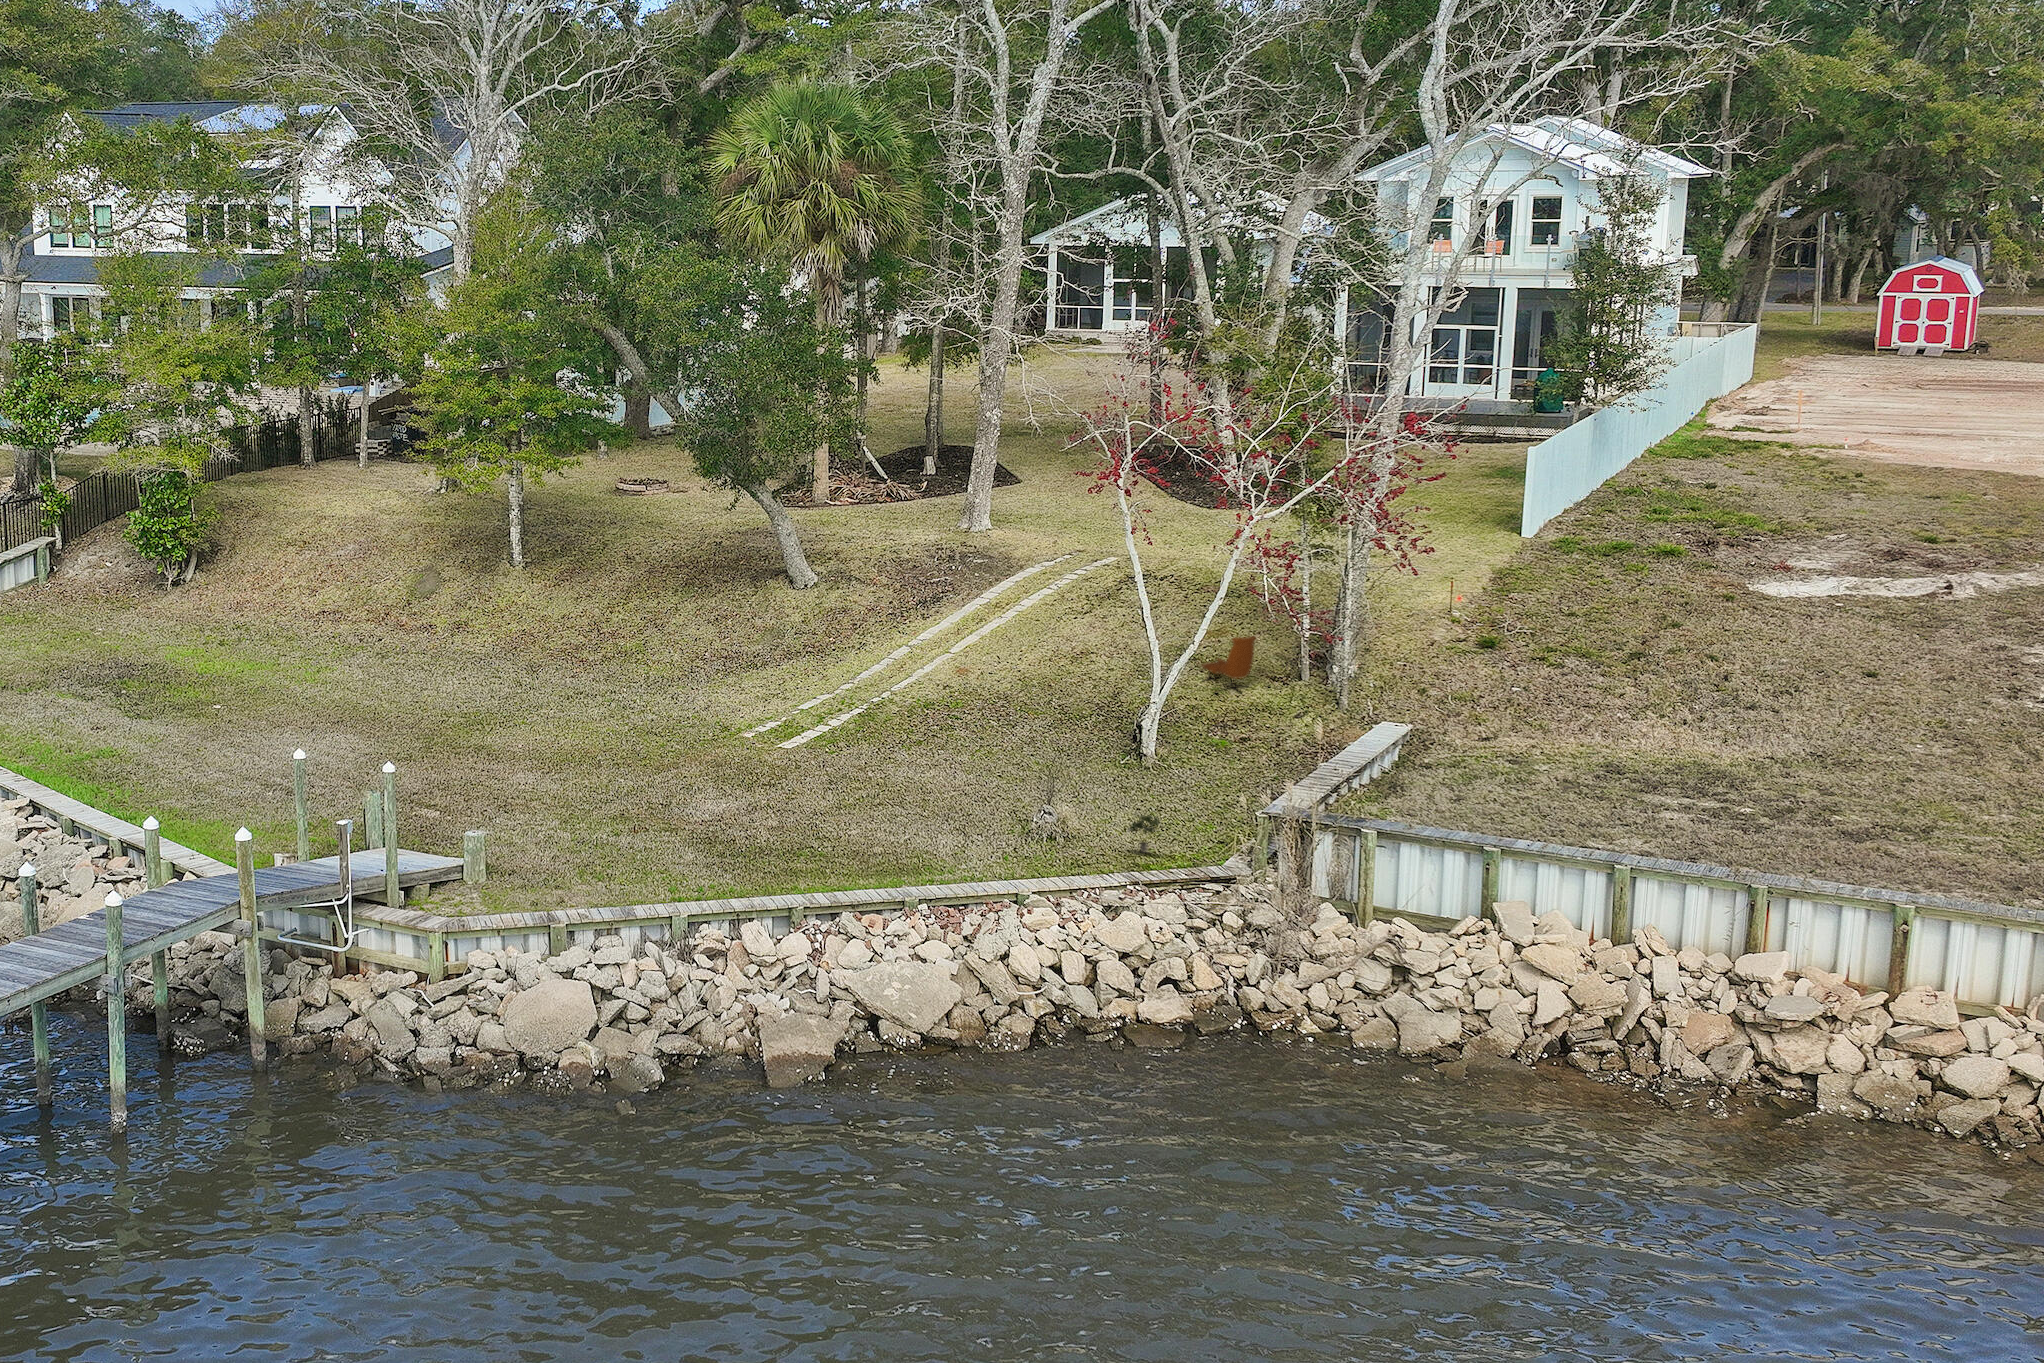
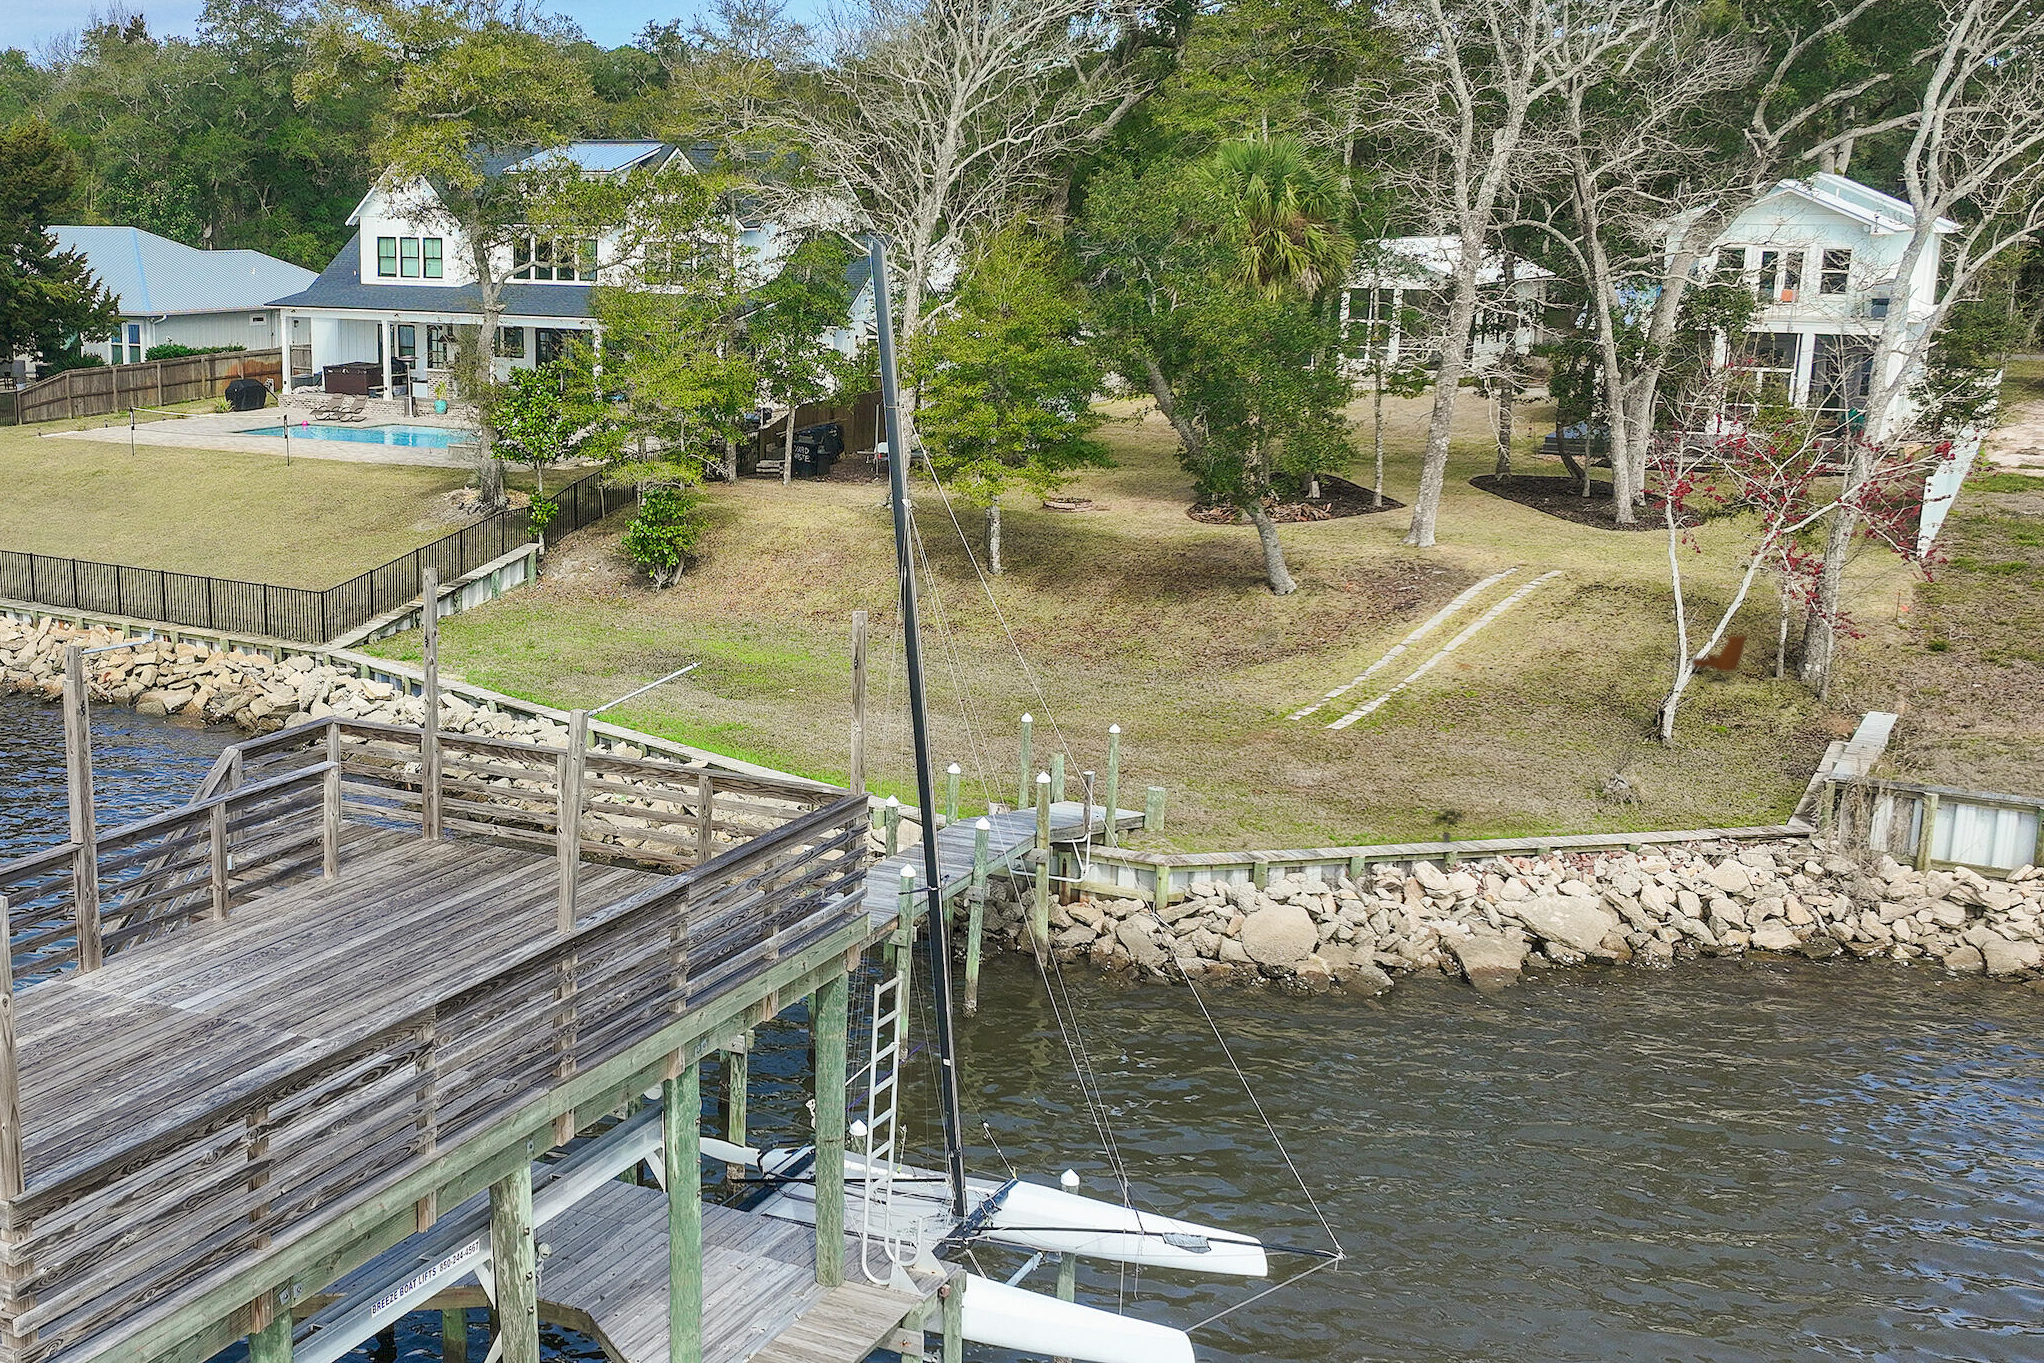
potted plant: present [1128,815,1160,853] -> present [1432,810,1464,842]

